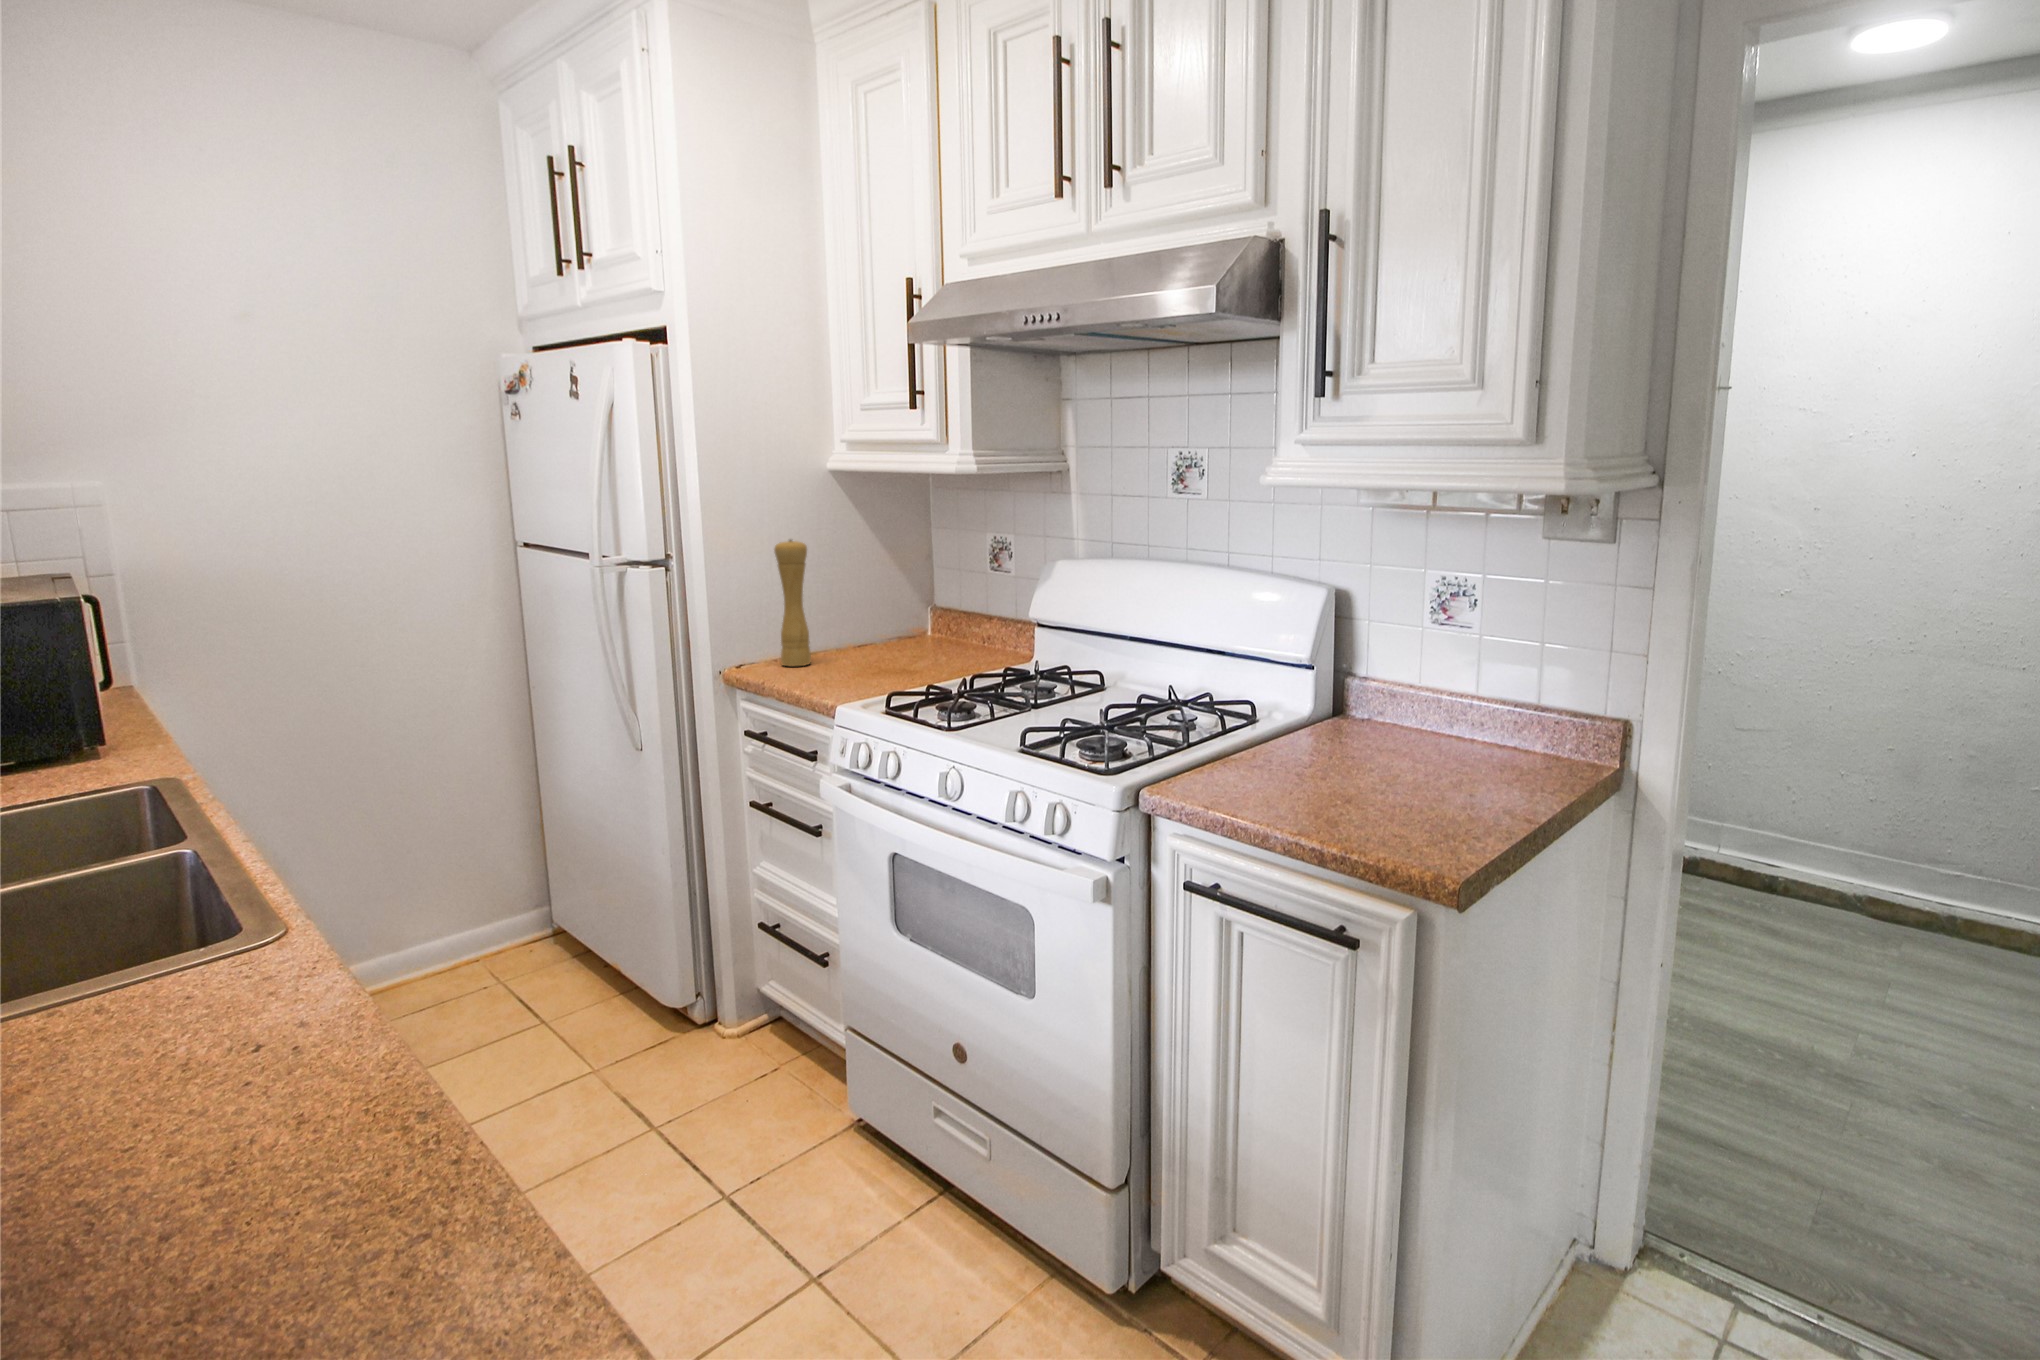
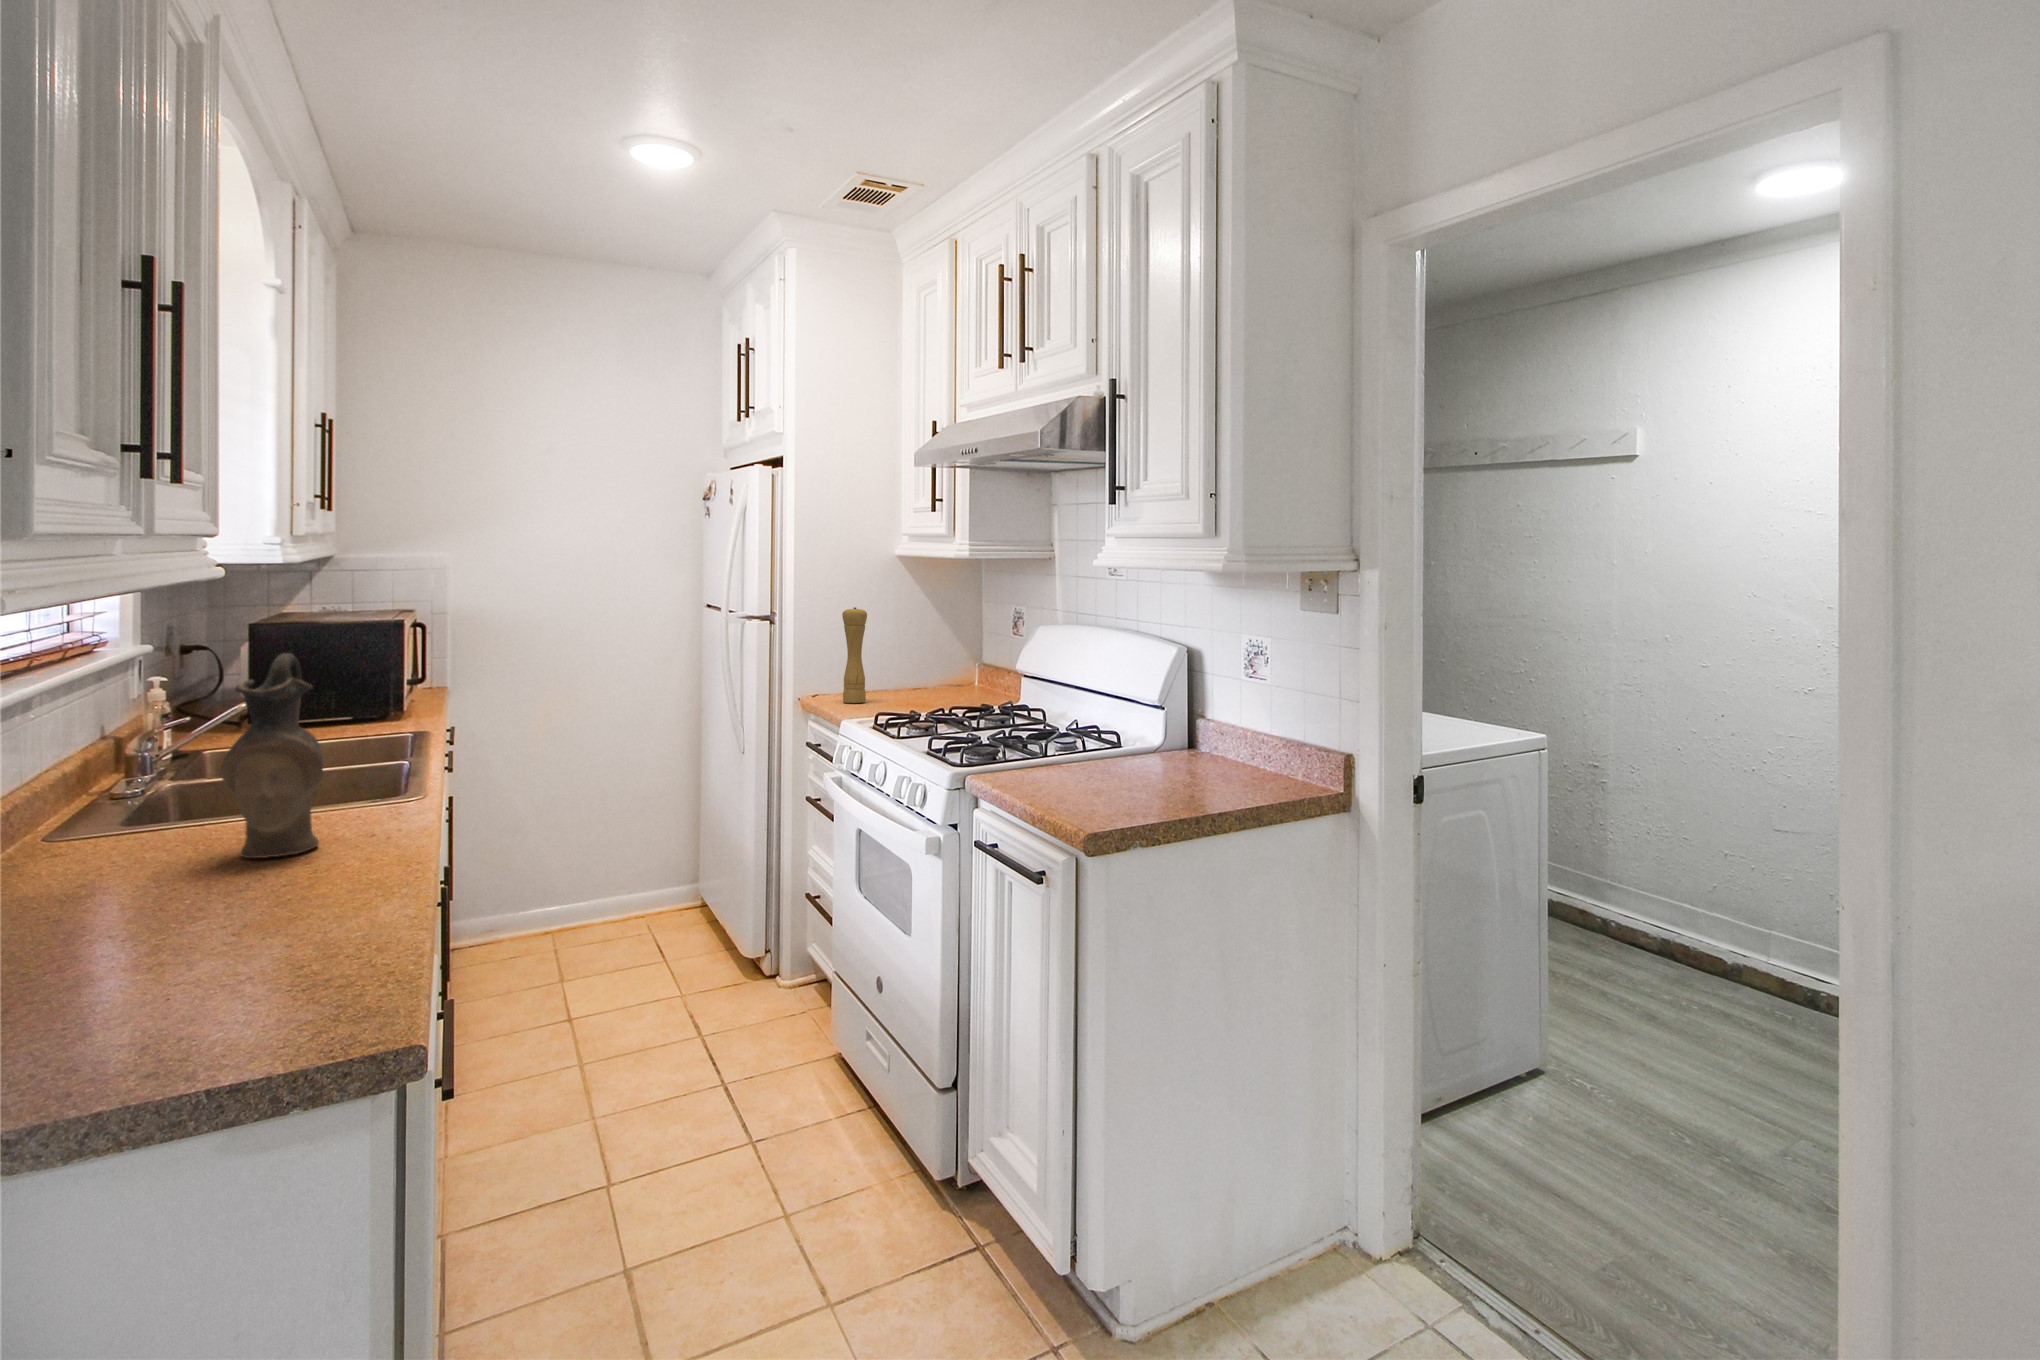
ceramic pitcher: none [91,761,306,1178] -> present [221,653,323,858]

